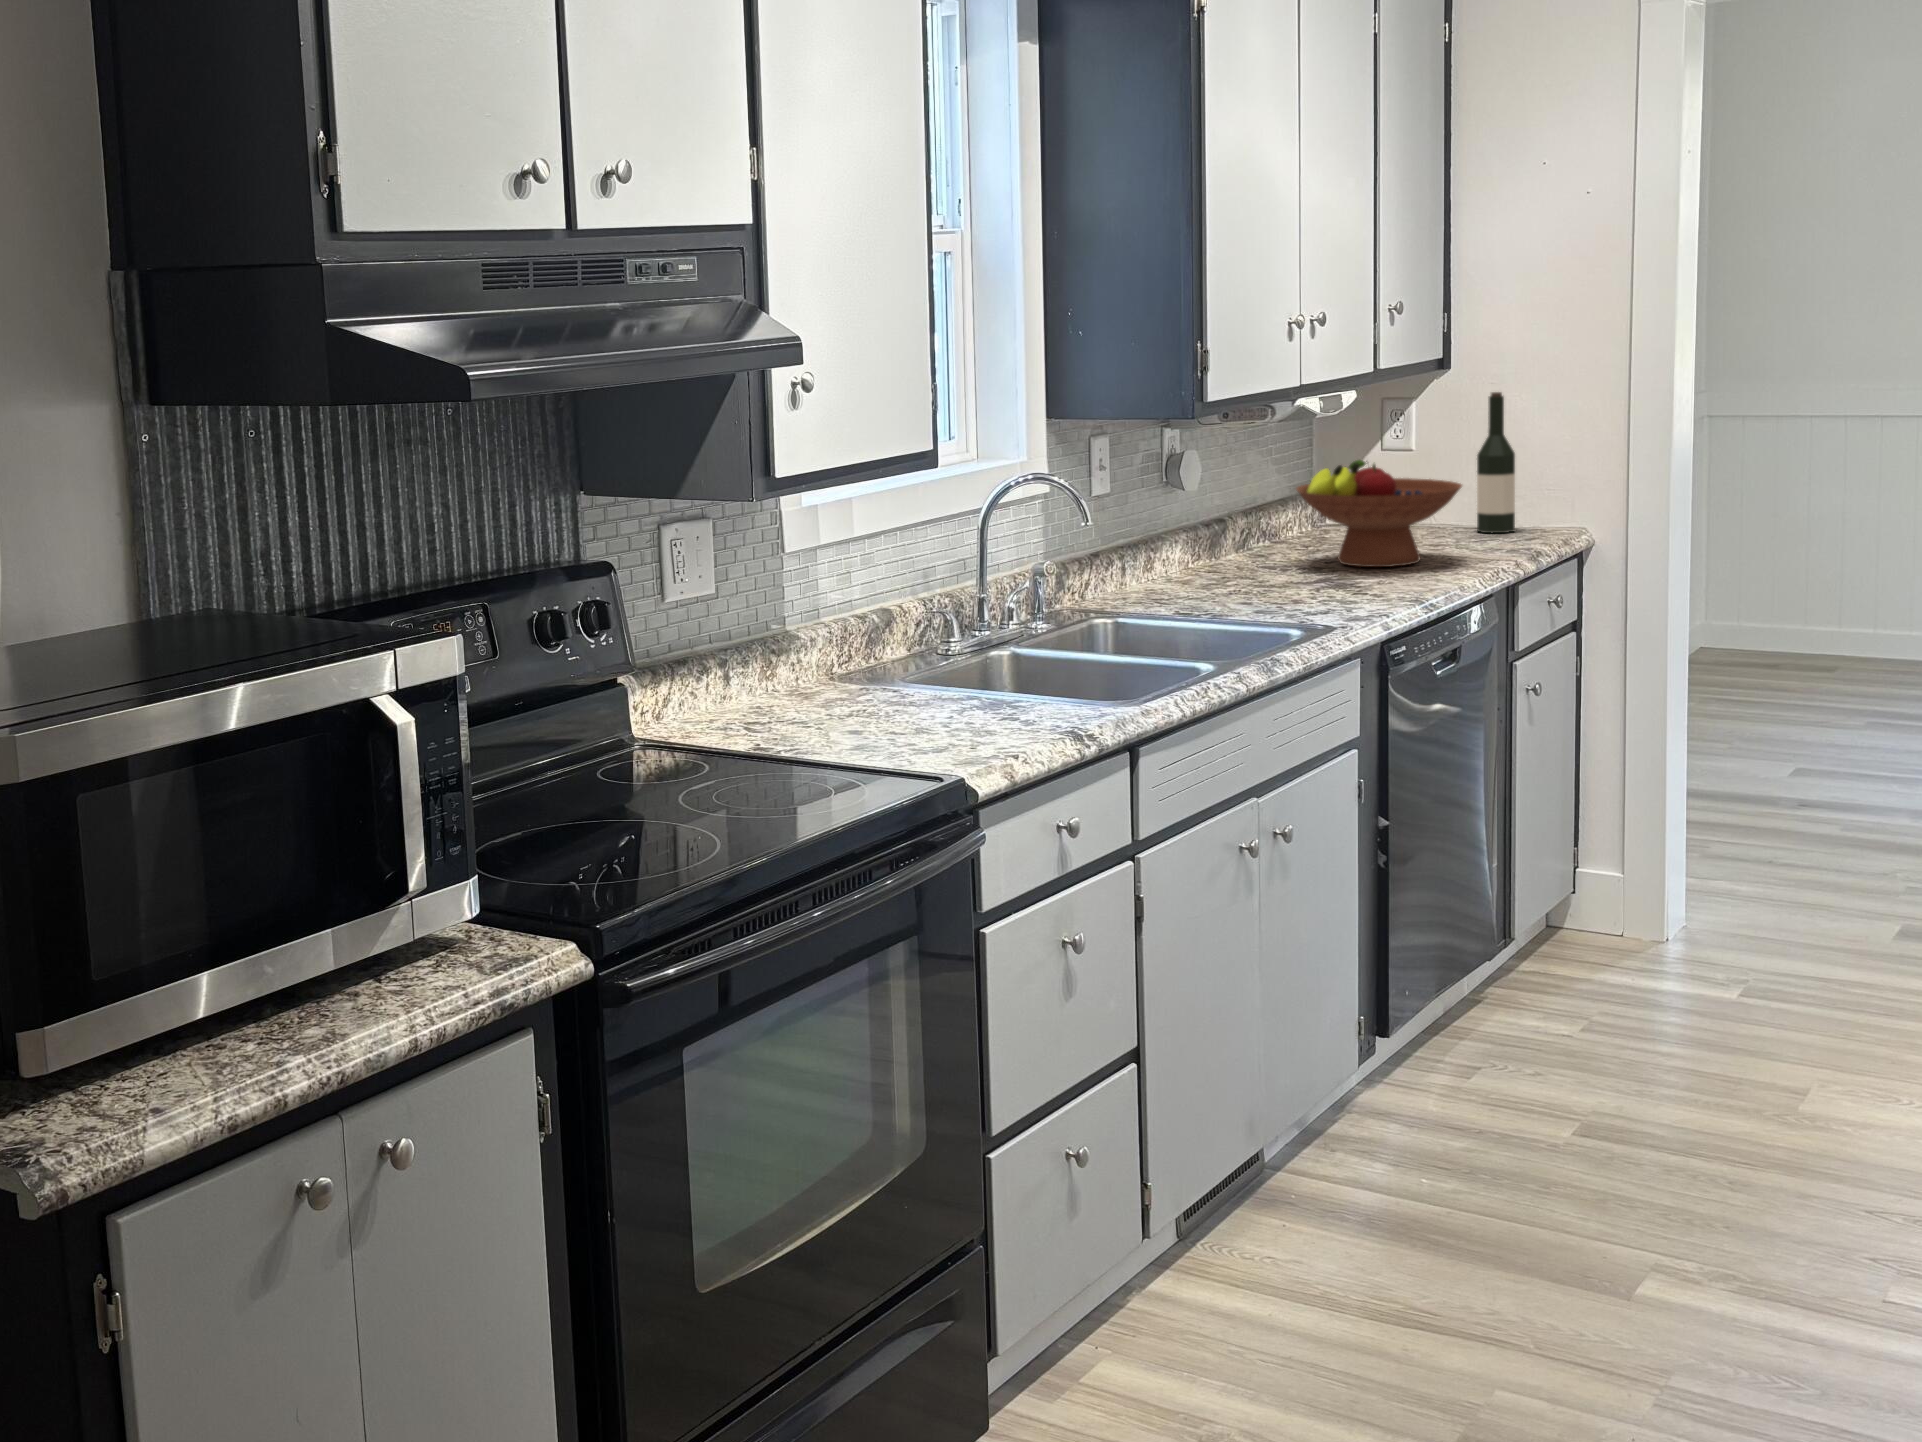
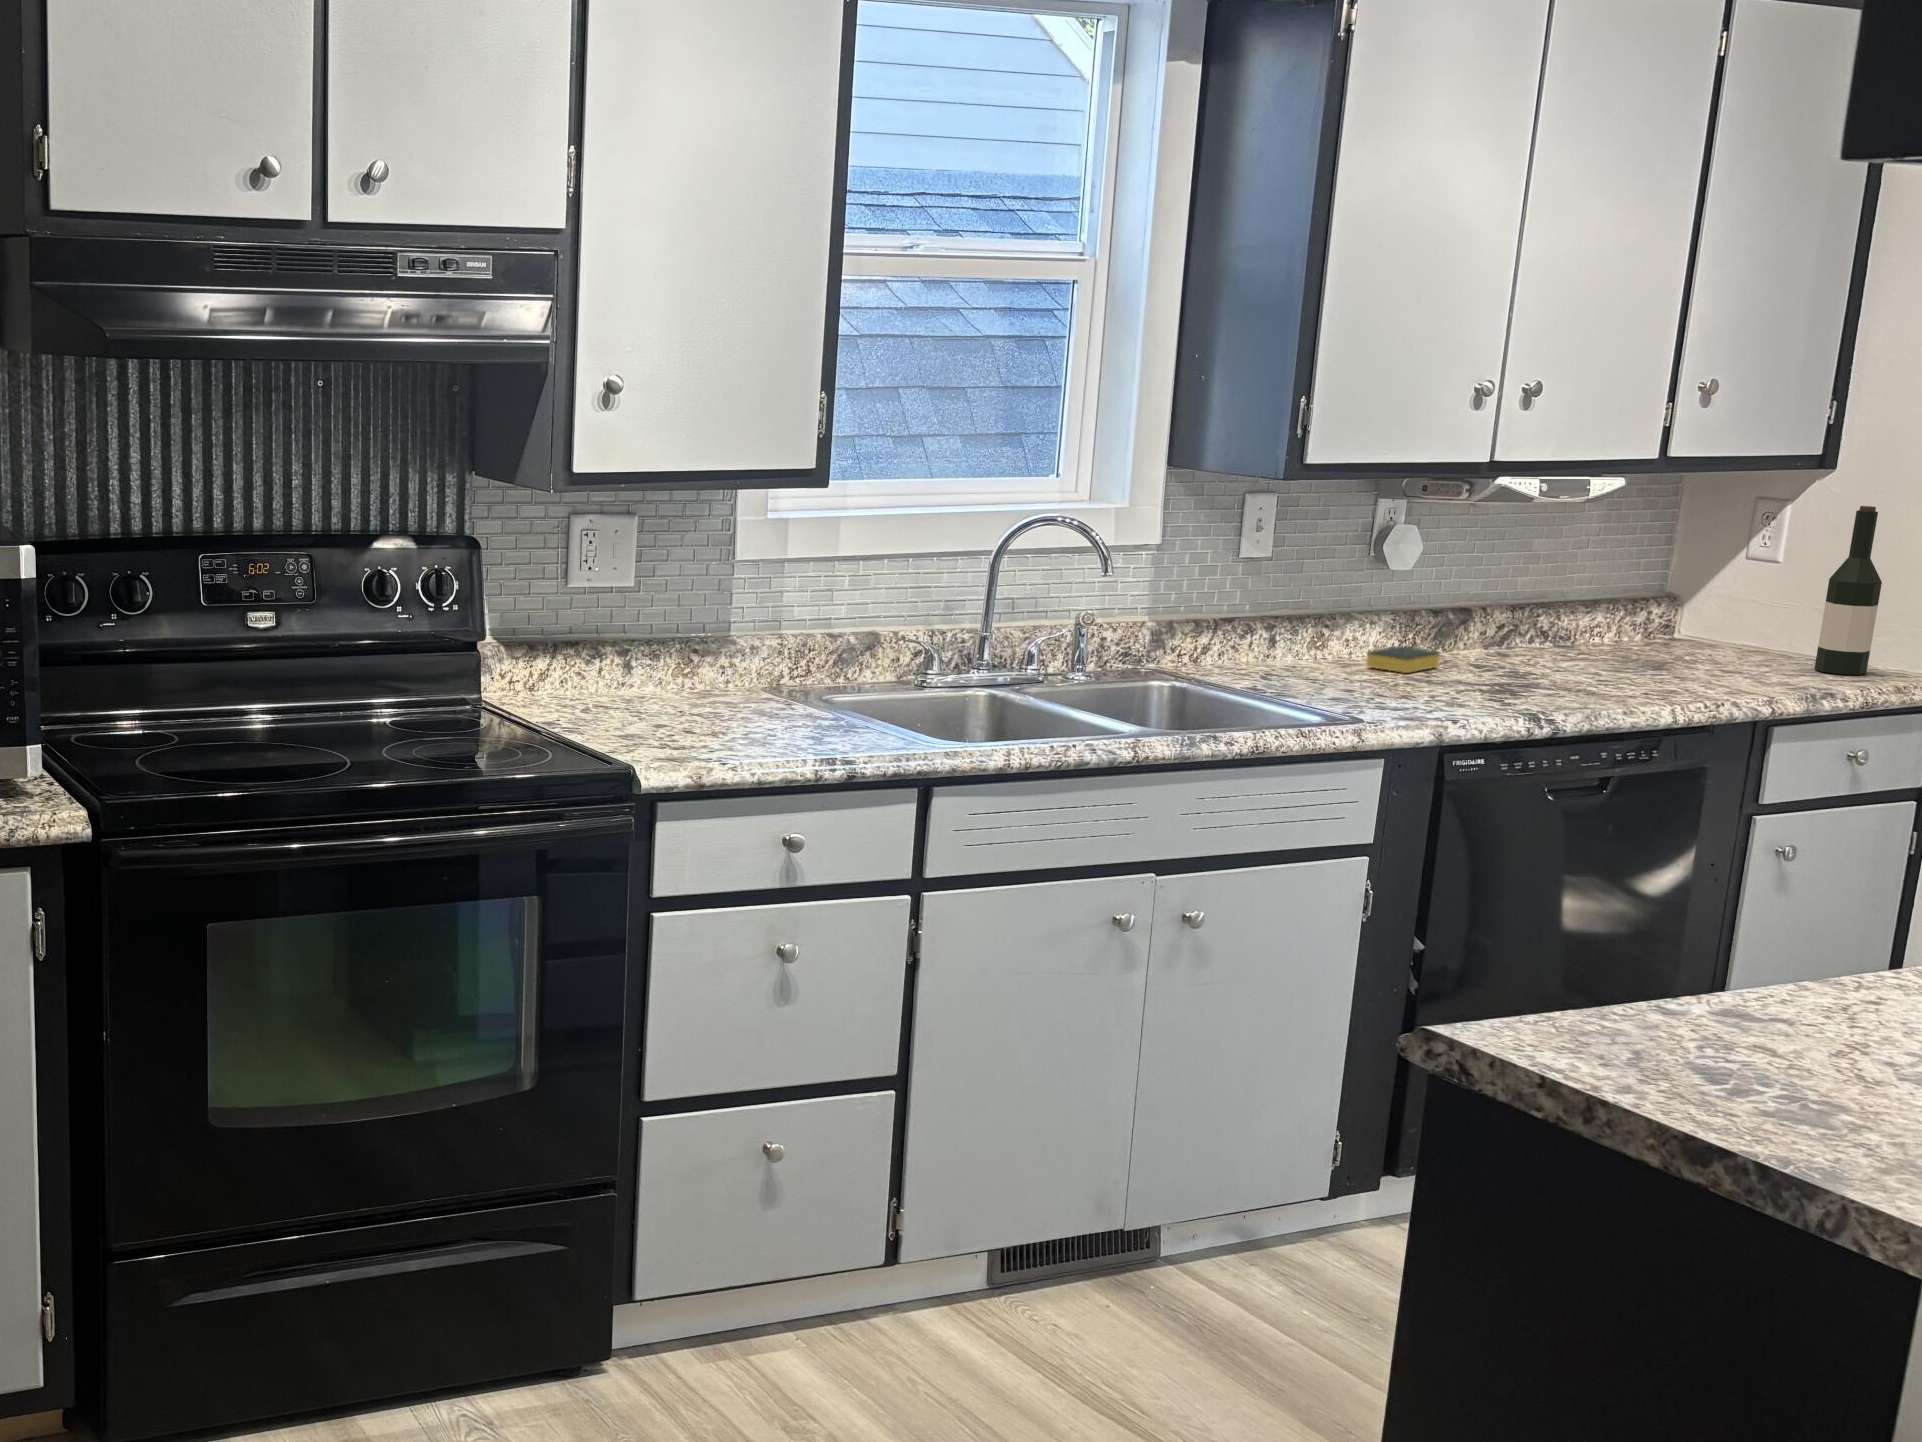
fruit bowl: present [1297,460,1462,567] -> none [1514,560,1714,686]
sponge: none [1202,558,1250,581] -> present [1366,646,1440,673]

